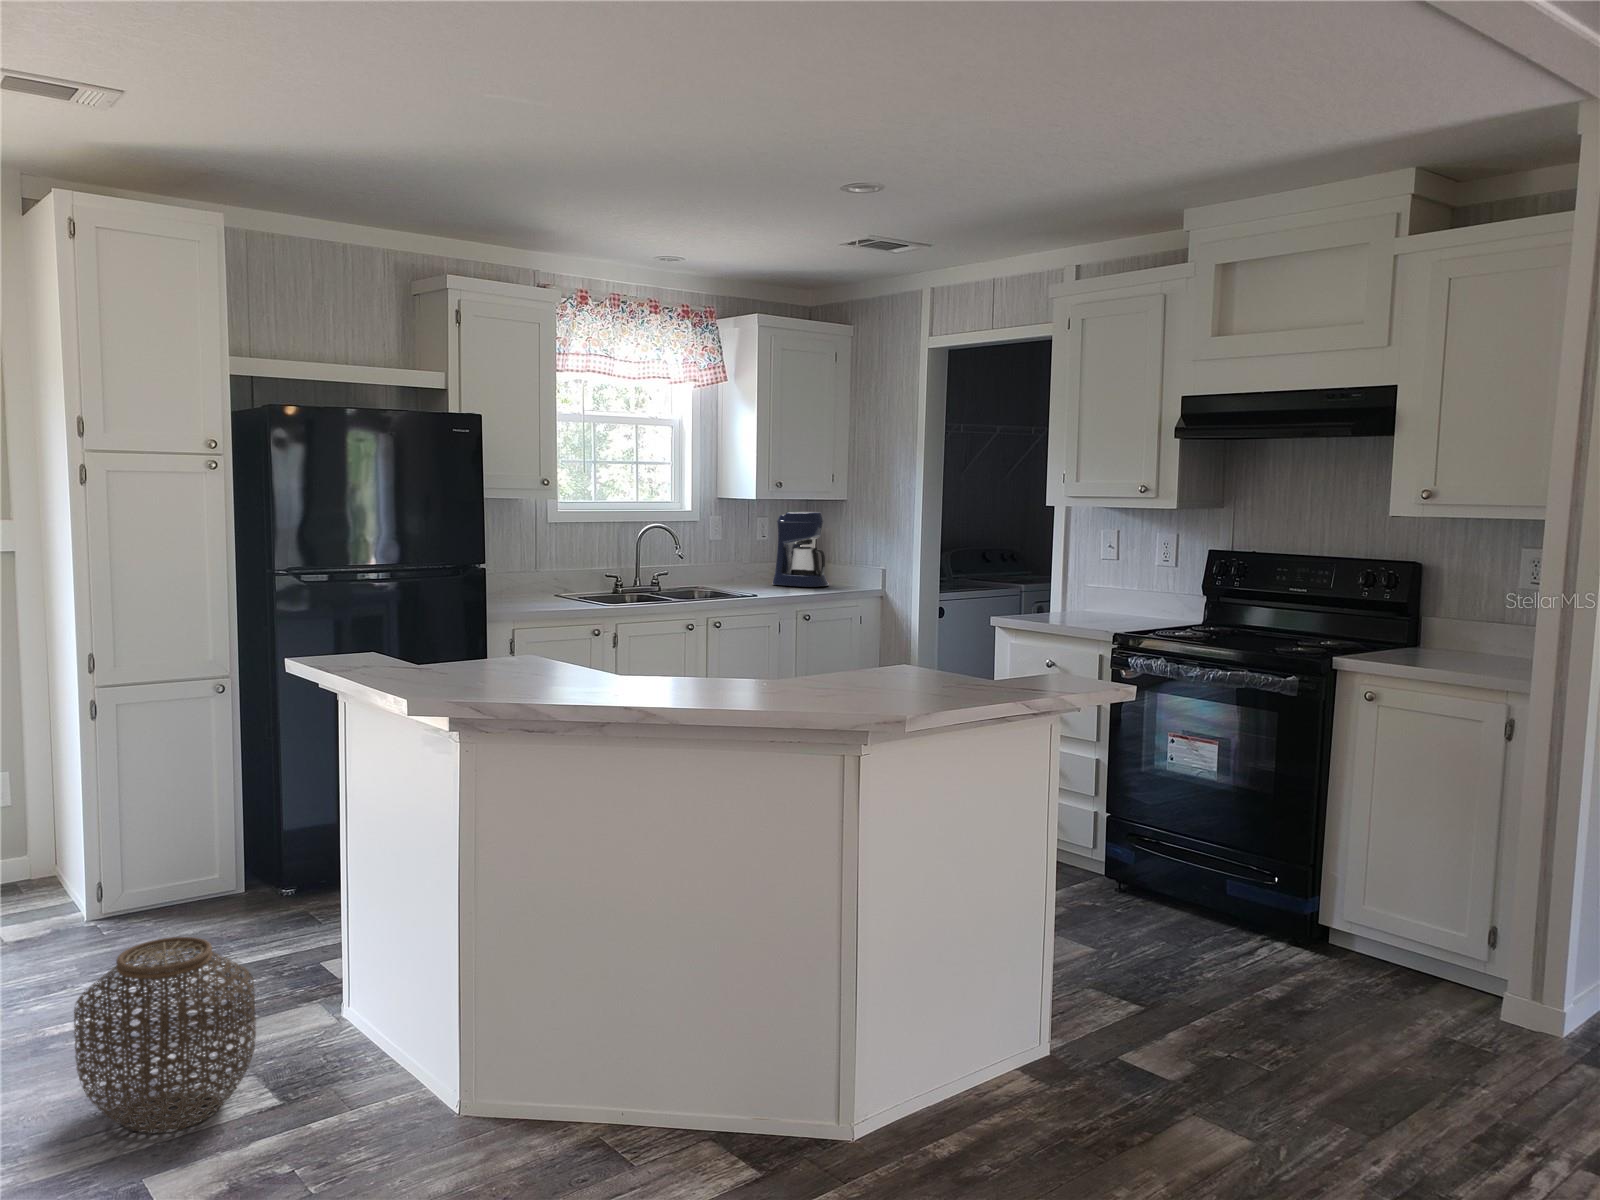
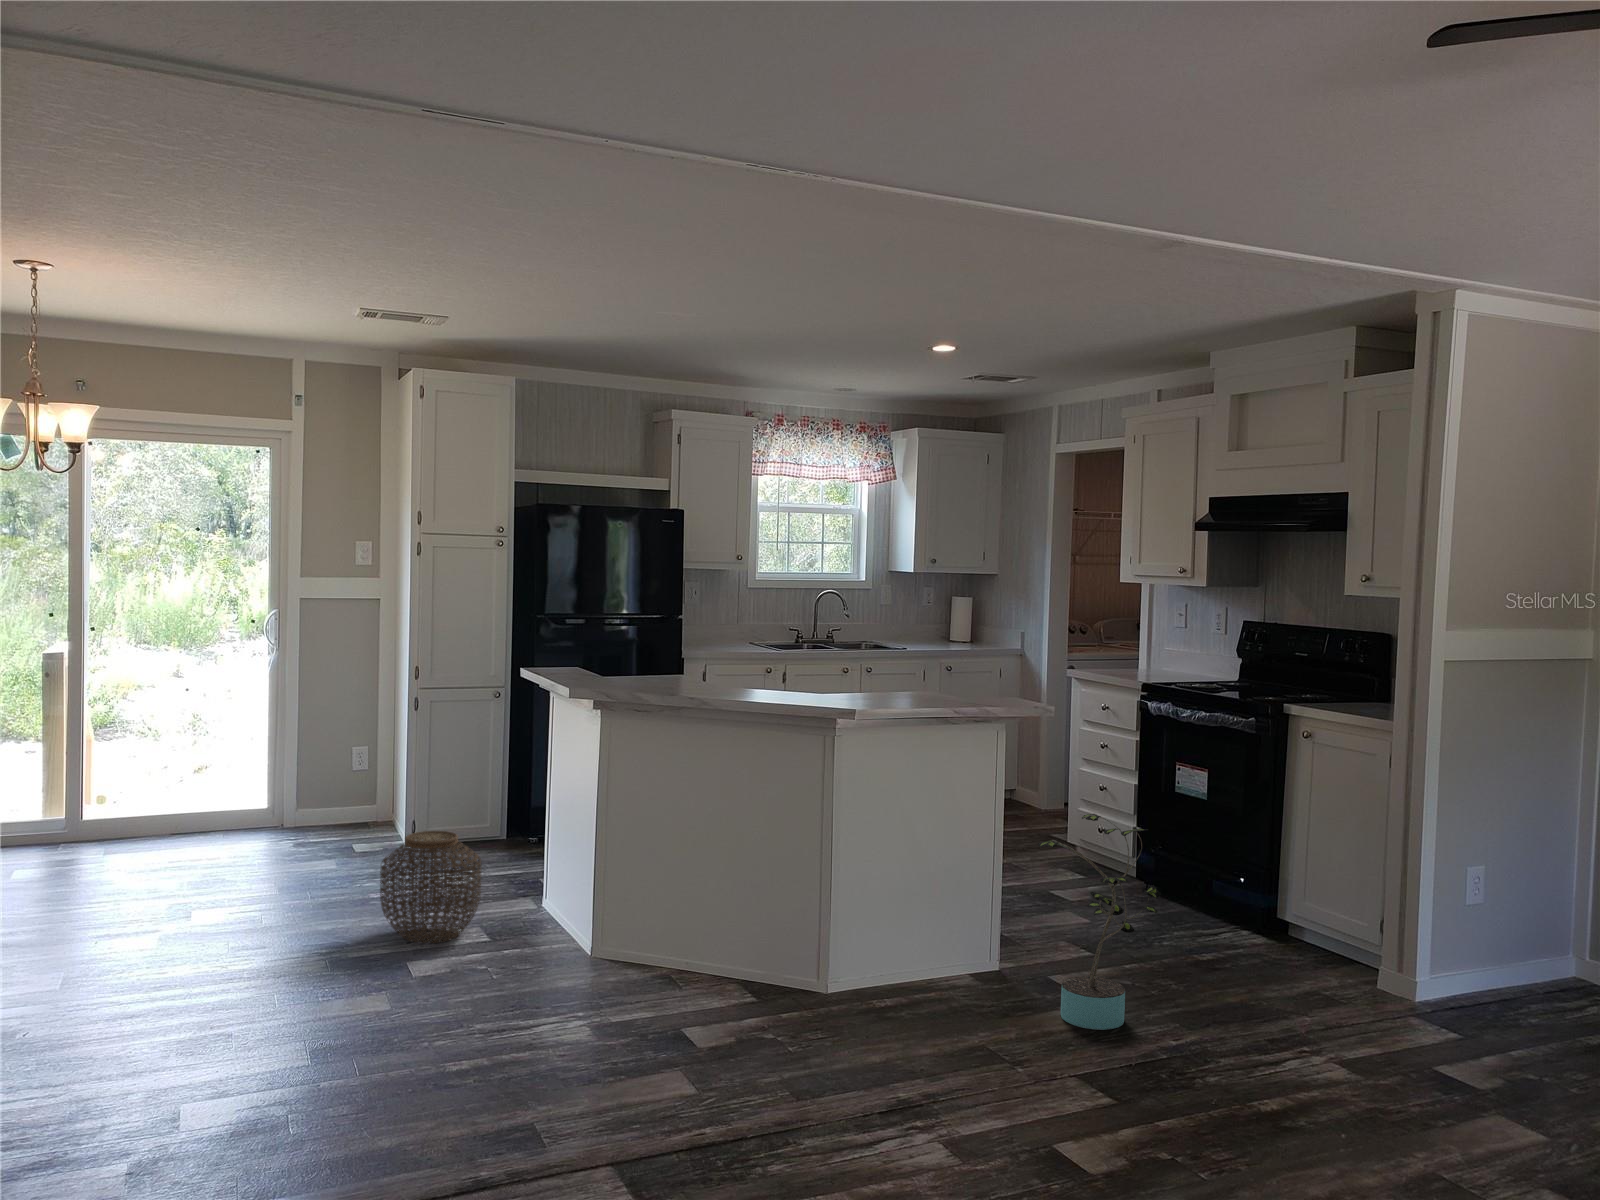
coffee maker: present [772,512,828,587] -> none [932,585,978,647]
potted plant: none [1171,840,1357,1155] -> present [1038,814,1161,1030]

